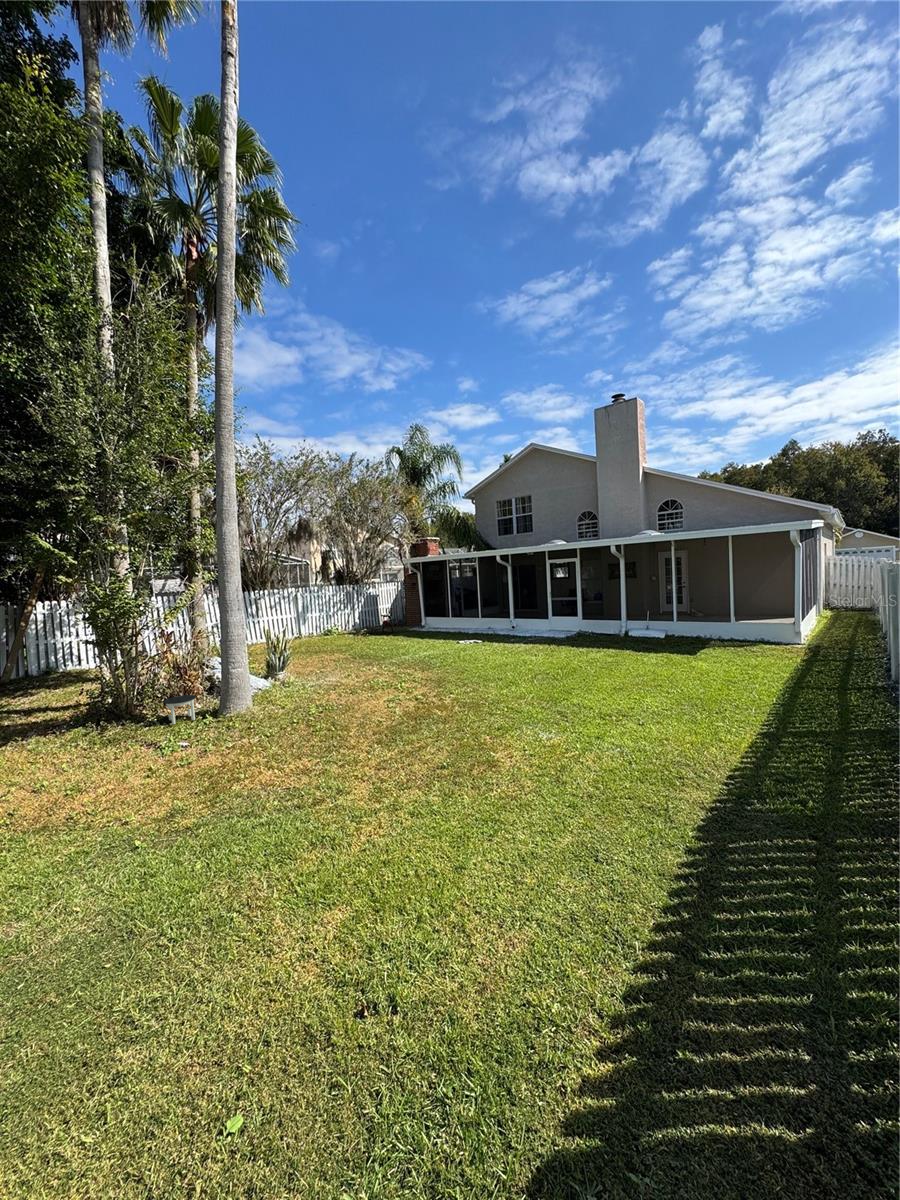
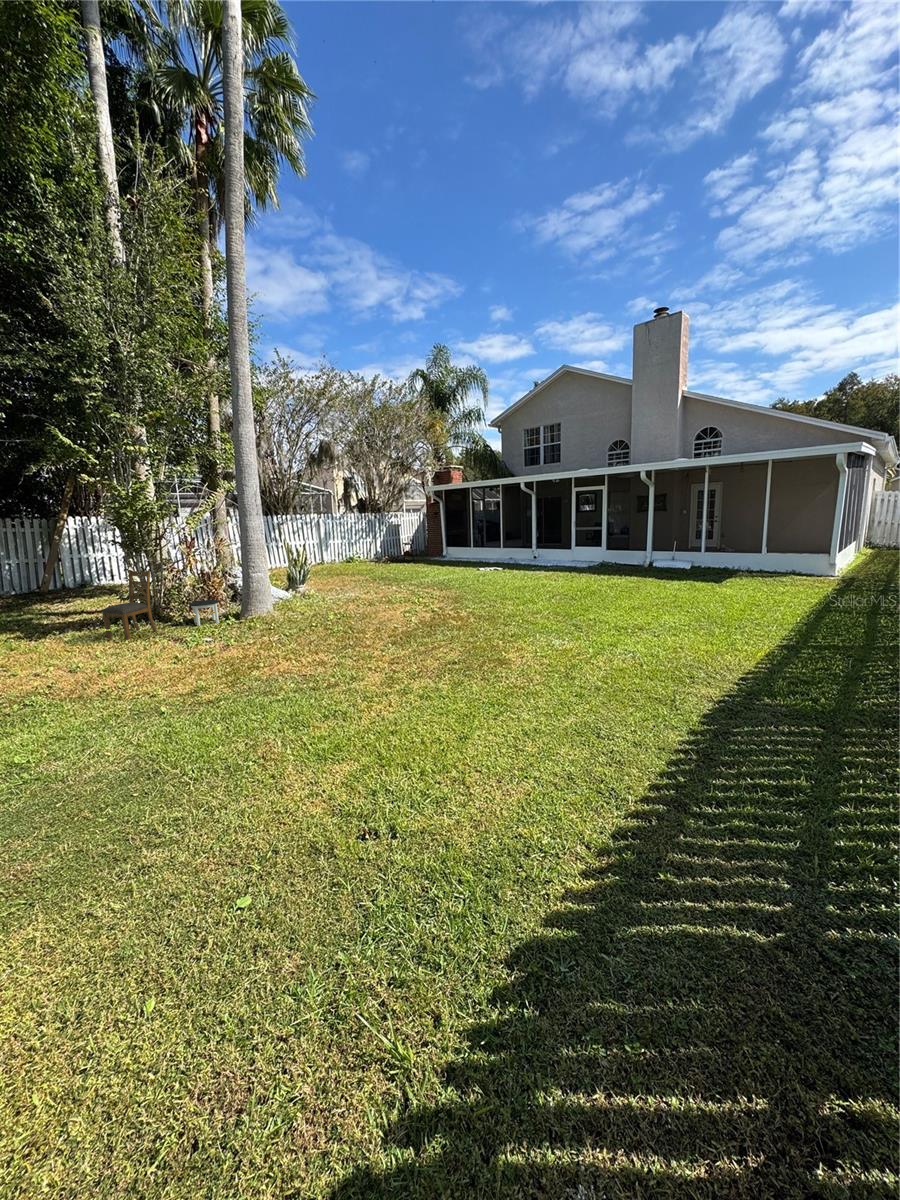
chair: none [71,670,129,745] -> present [102,570,157,640]

